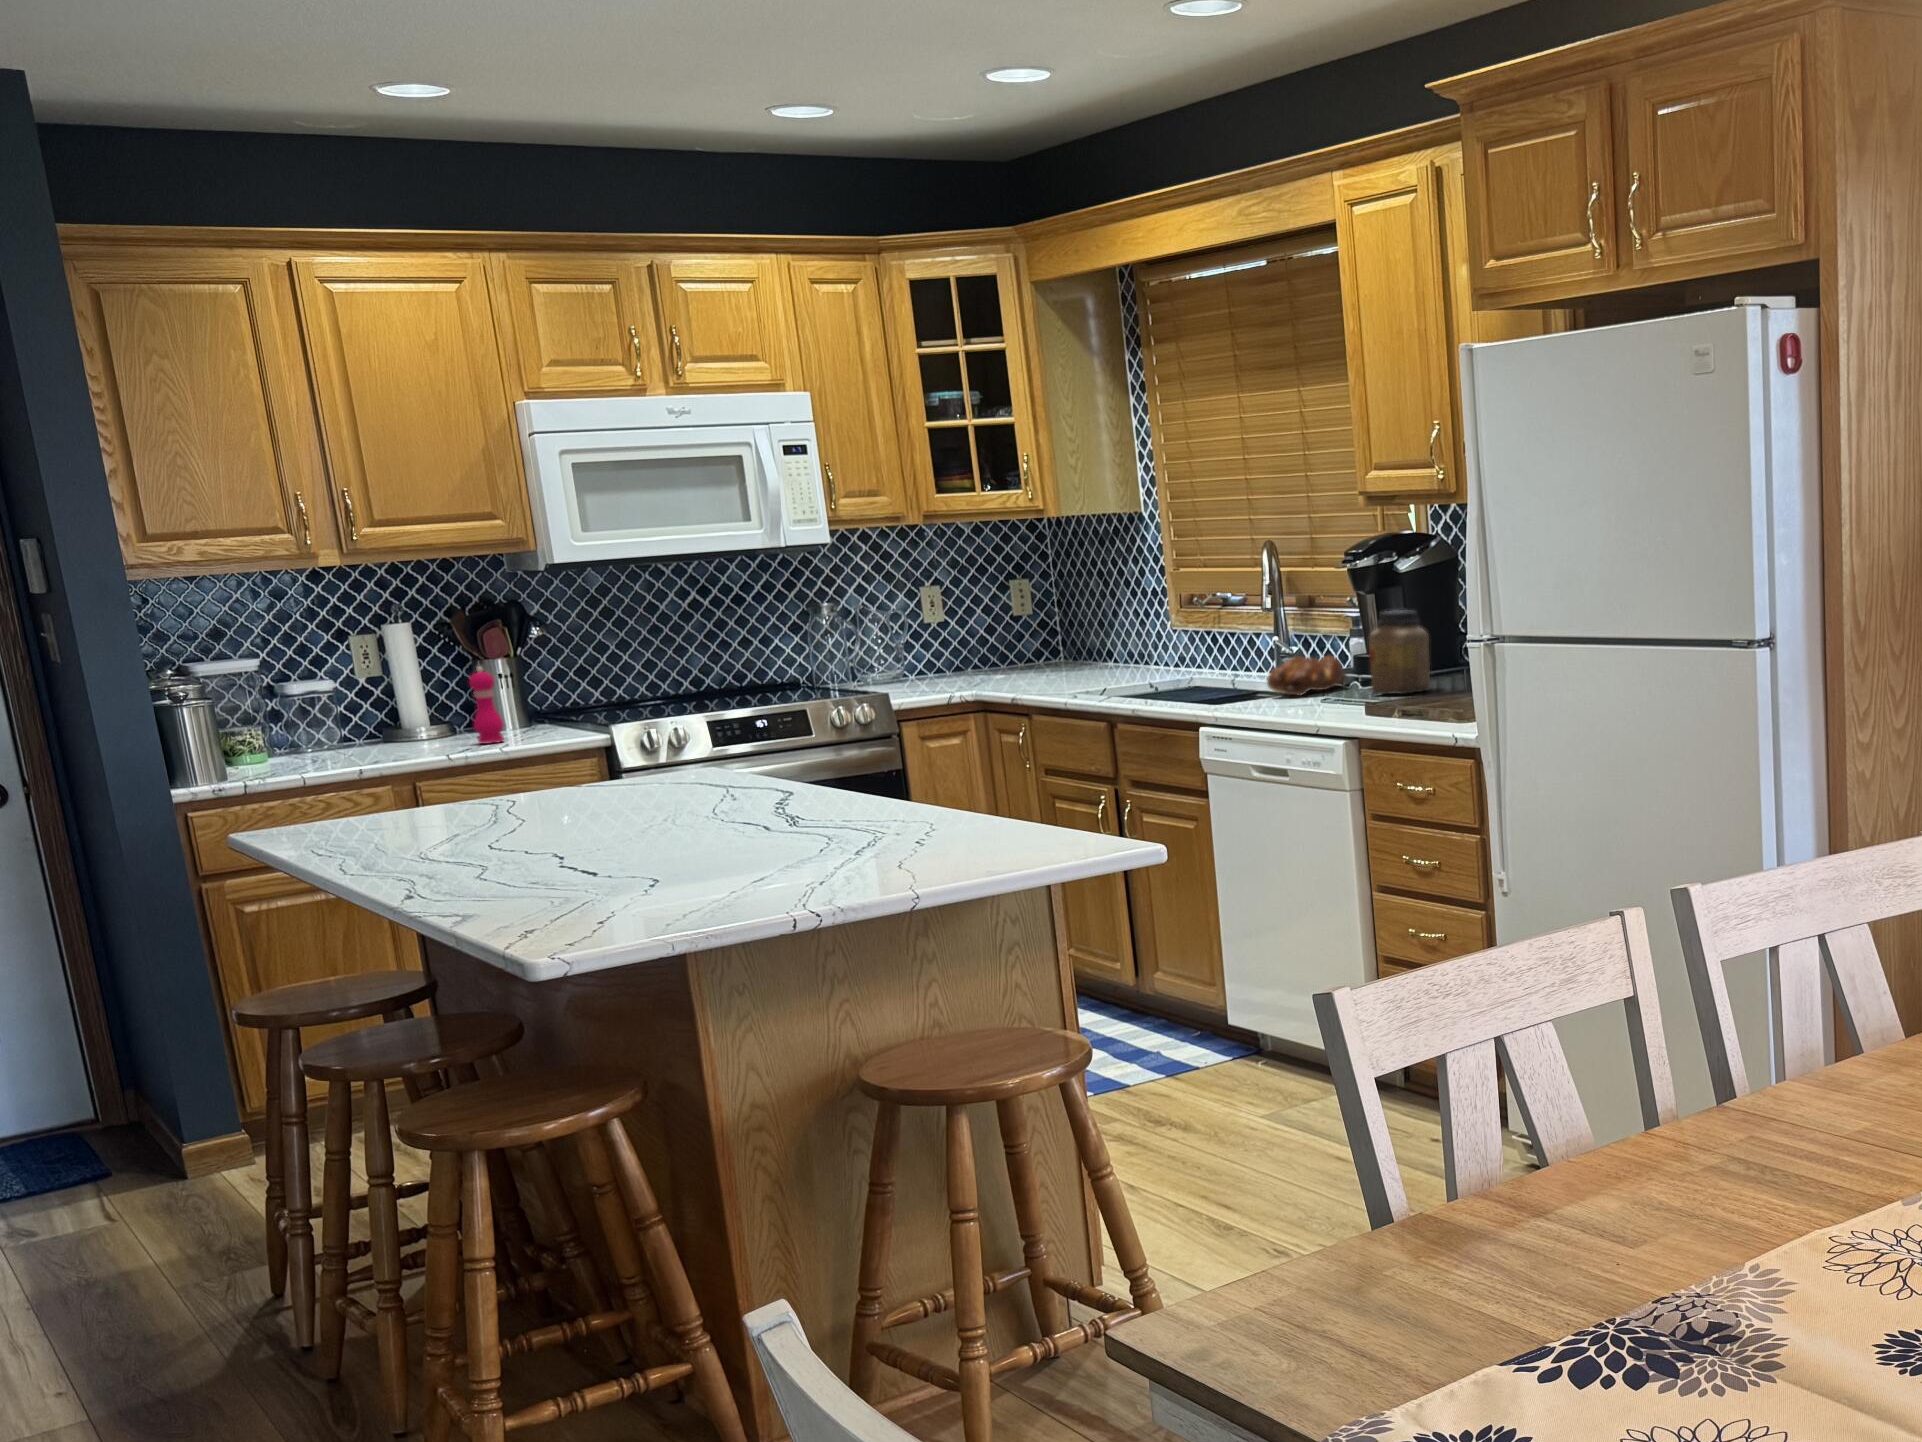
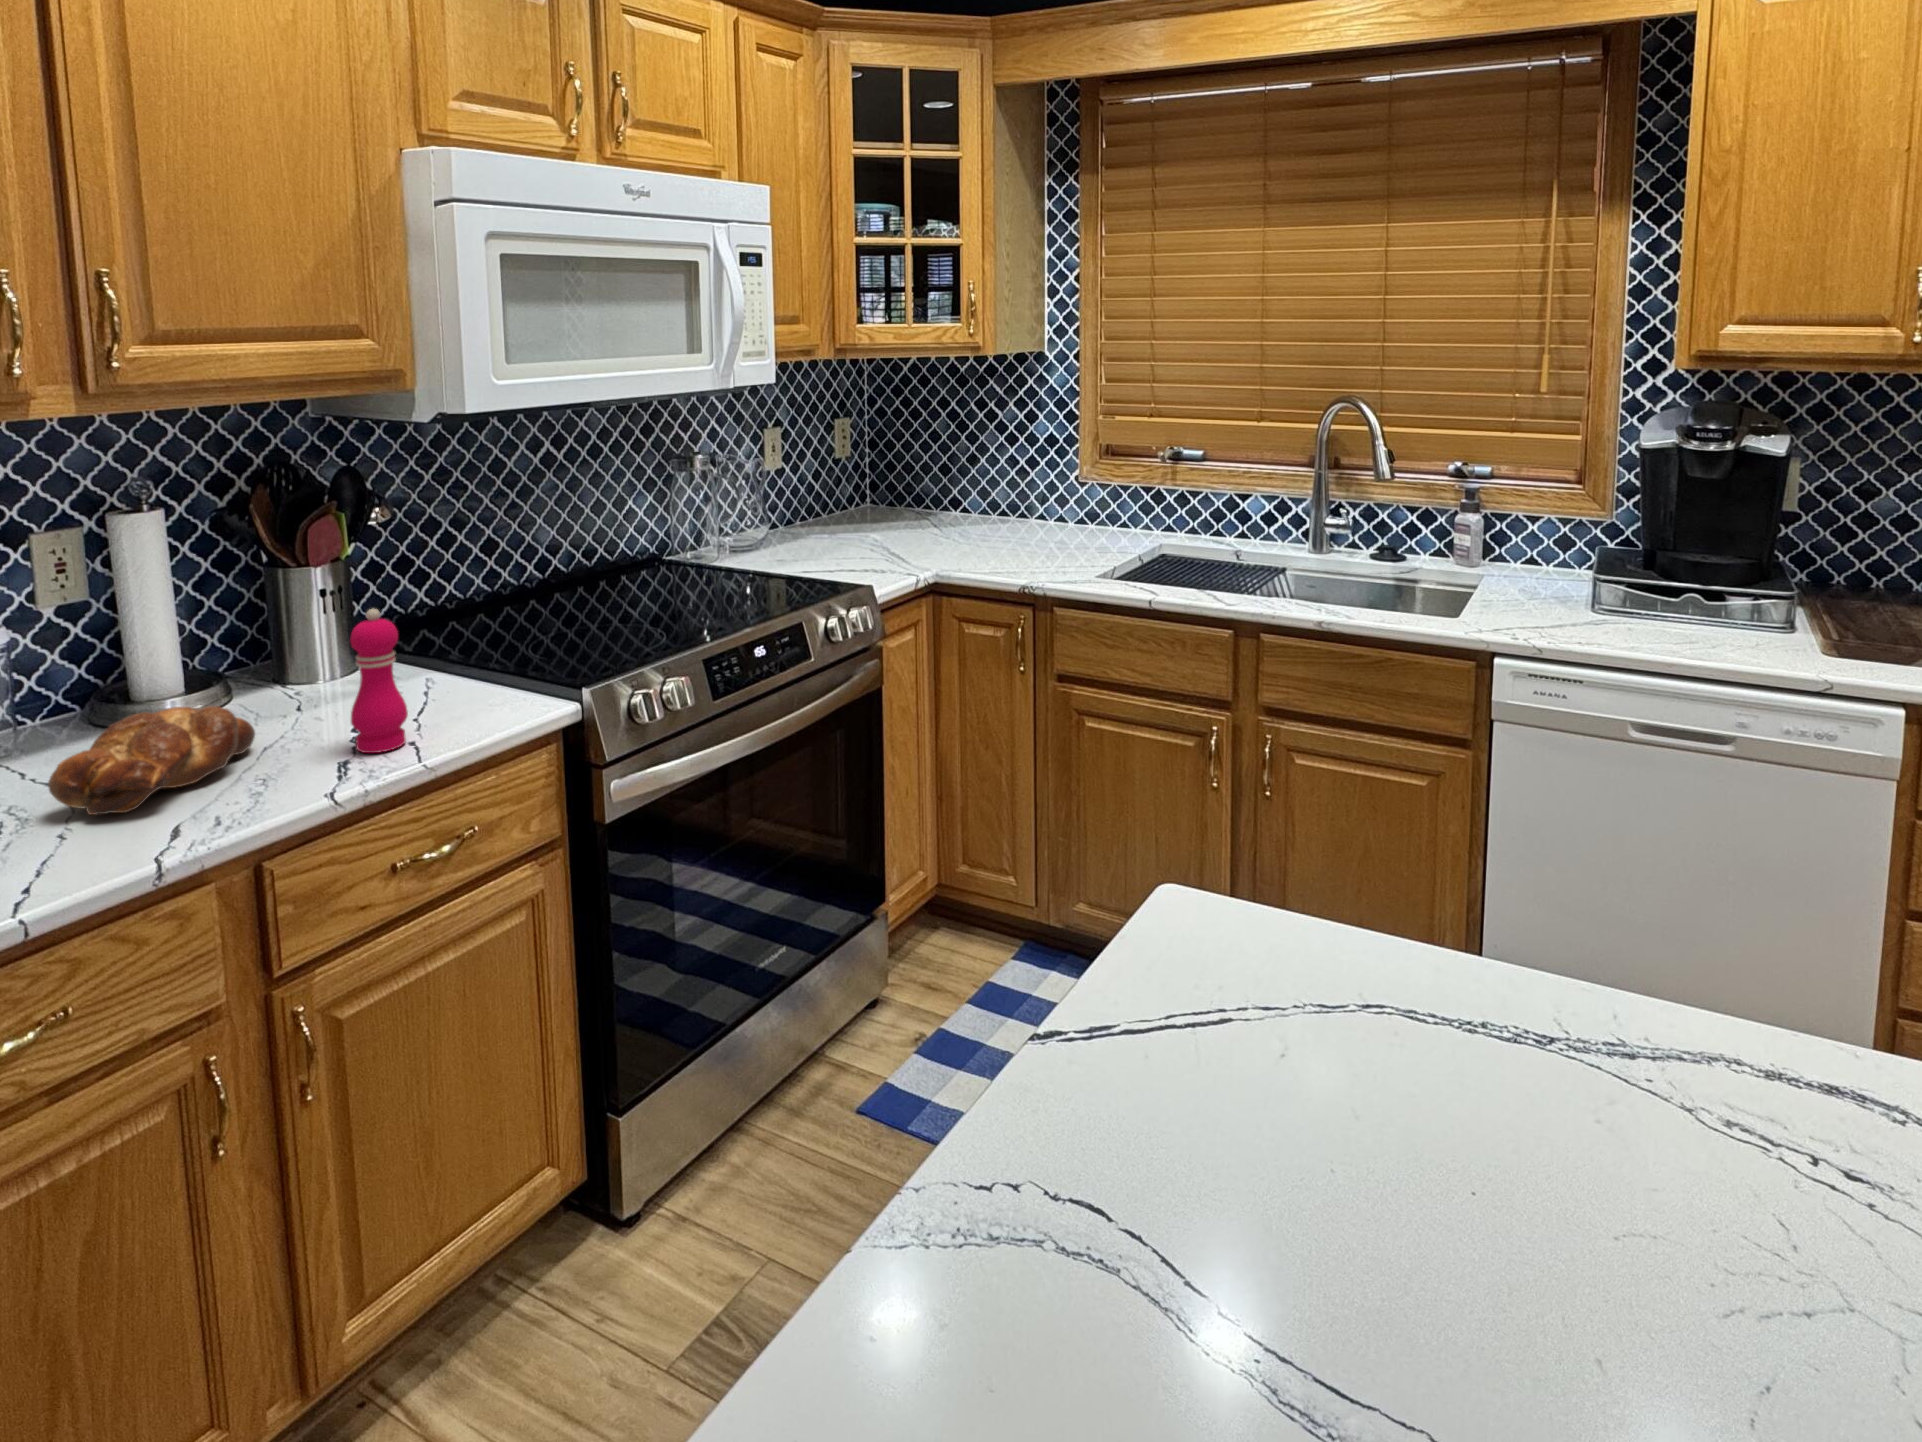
jar: present [1369,610,1430,694] -> none [1787,530,1880,647]
bread loaf: present [1267,656,1347,695] -> present [48,706,255,815]

